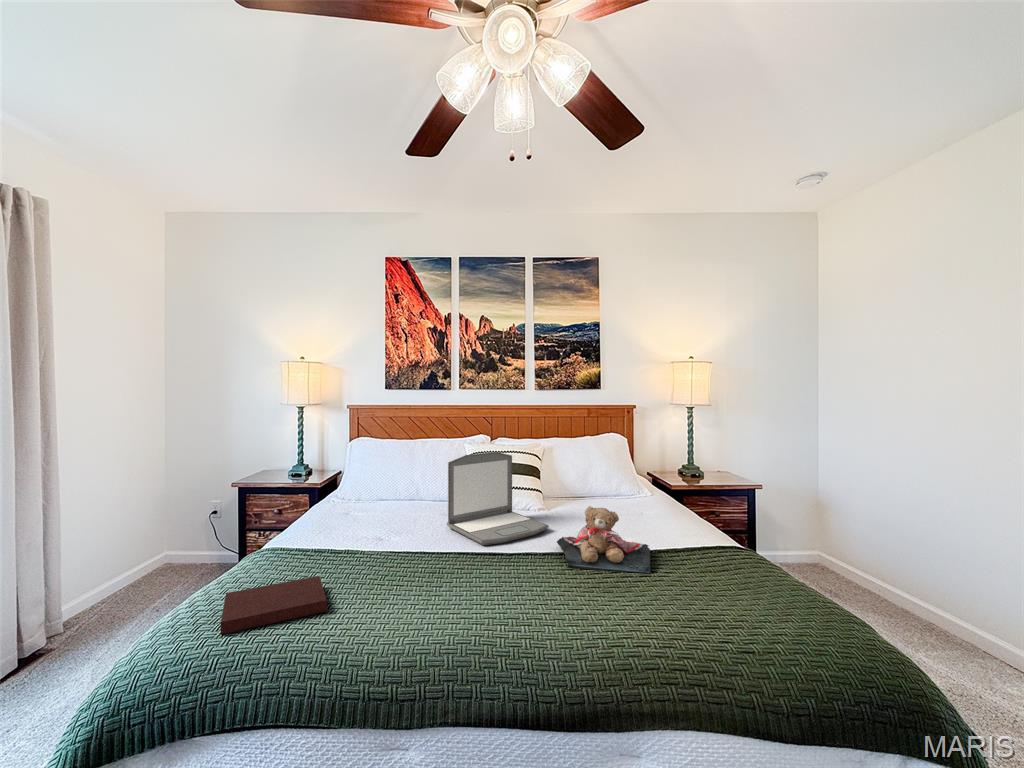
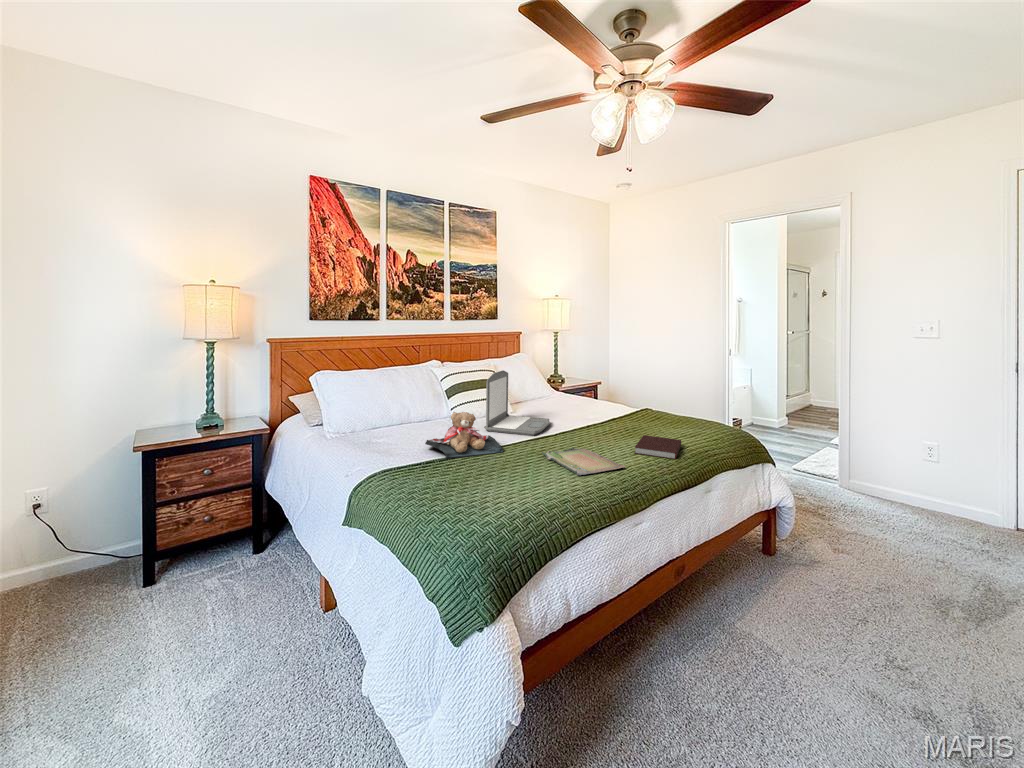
teddy bear: present [557,506,650,573] -> present [425,412,503,459]
tray: none [375,569,486,628] -> present [542,447,625,476]
notebook: present [221,576,327,635] -> present [635,435,681,459]

